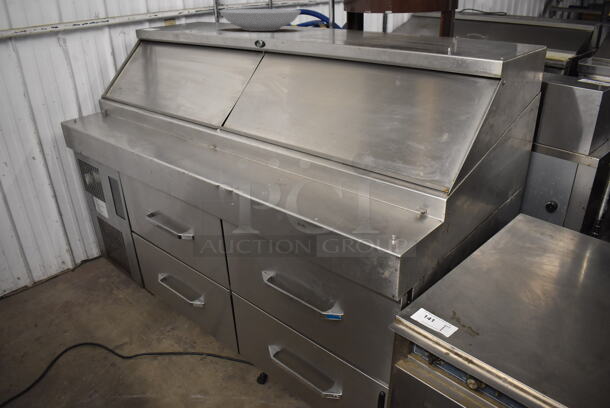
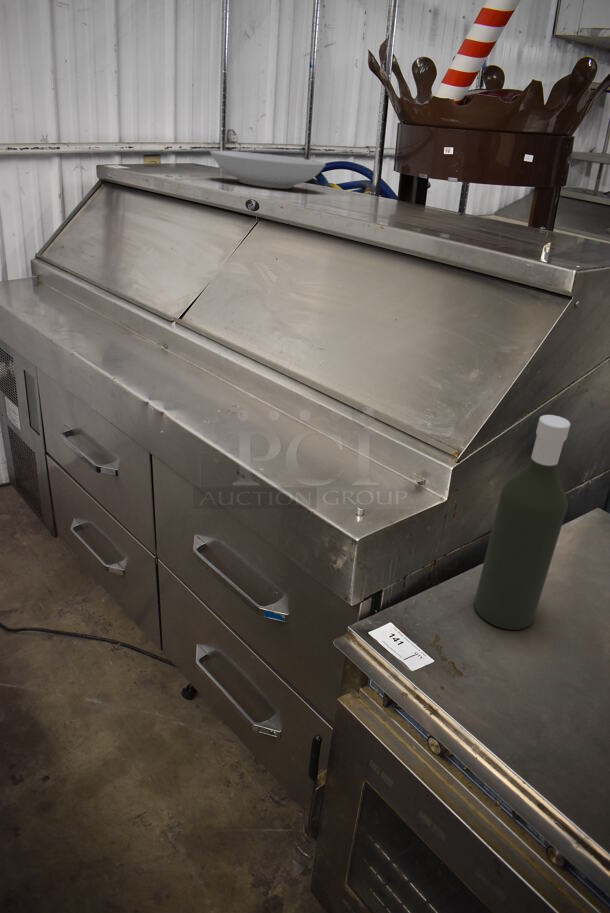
bottle: none [470,155,530,300] -> present [474,415,570,630]

